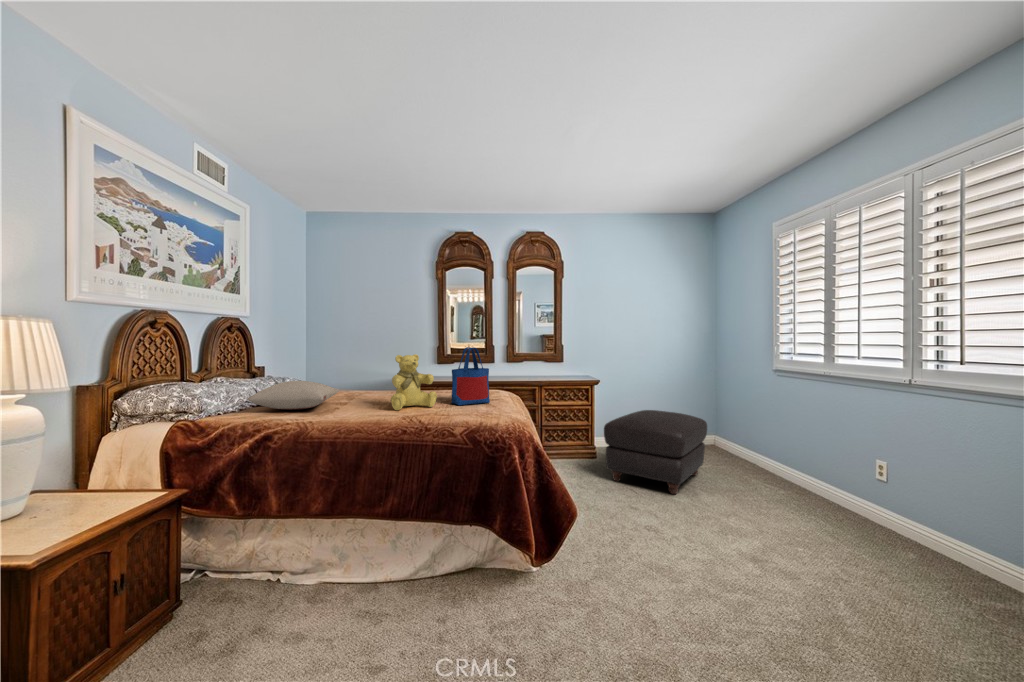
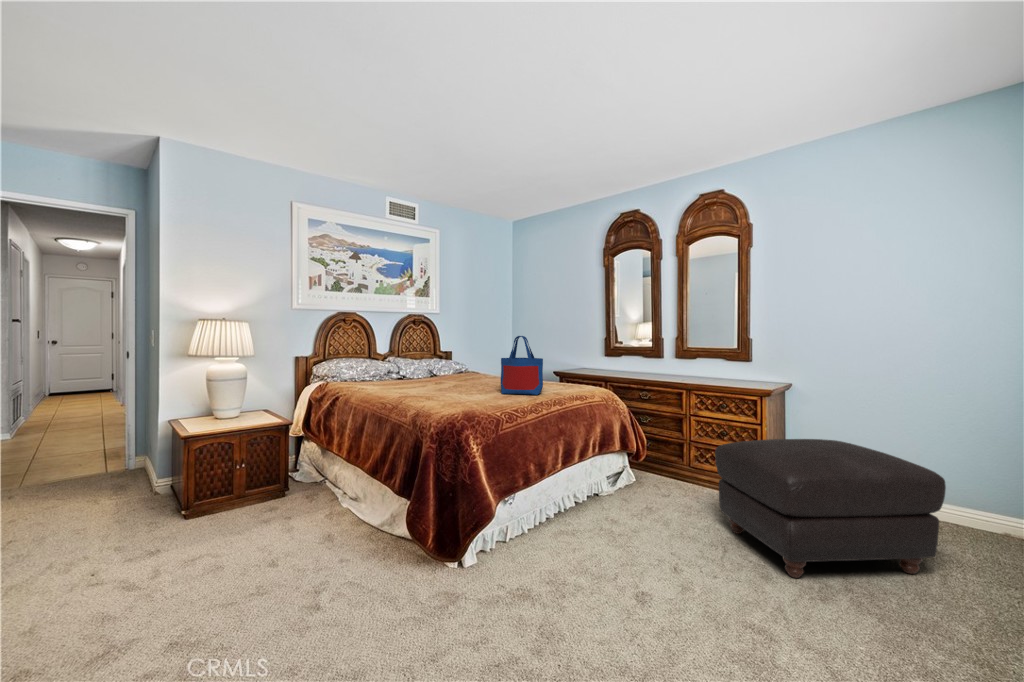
teddy bear: present [391,354,437,410] -> none [439,342,482,392]
pillow: present [248,381,339,410] -> none [365,362,435,384]

